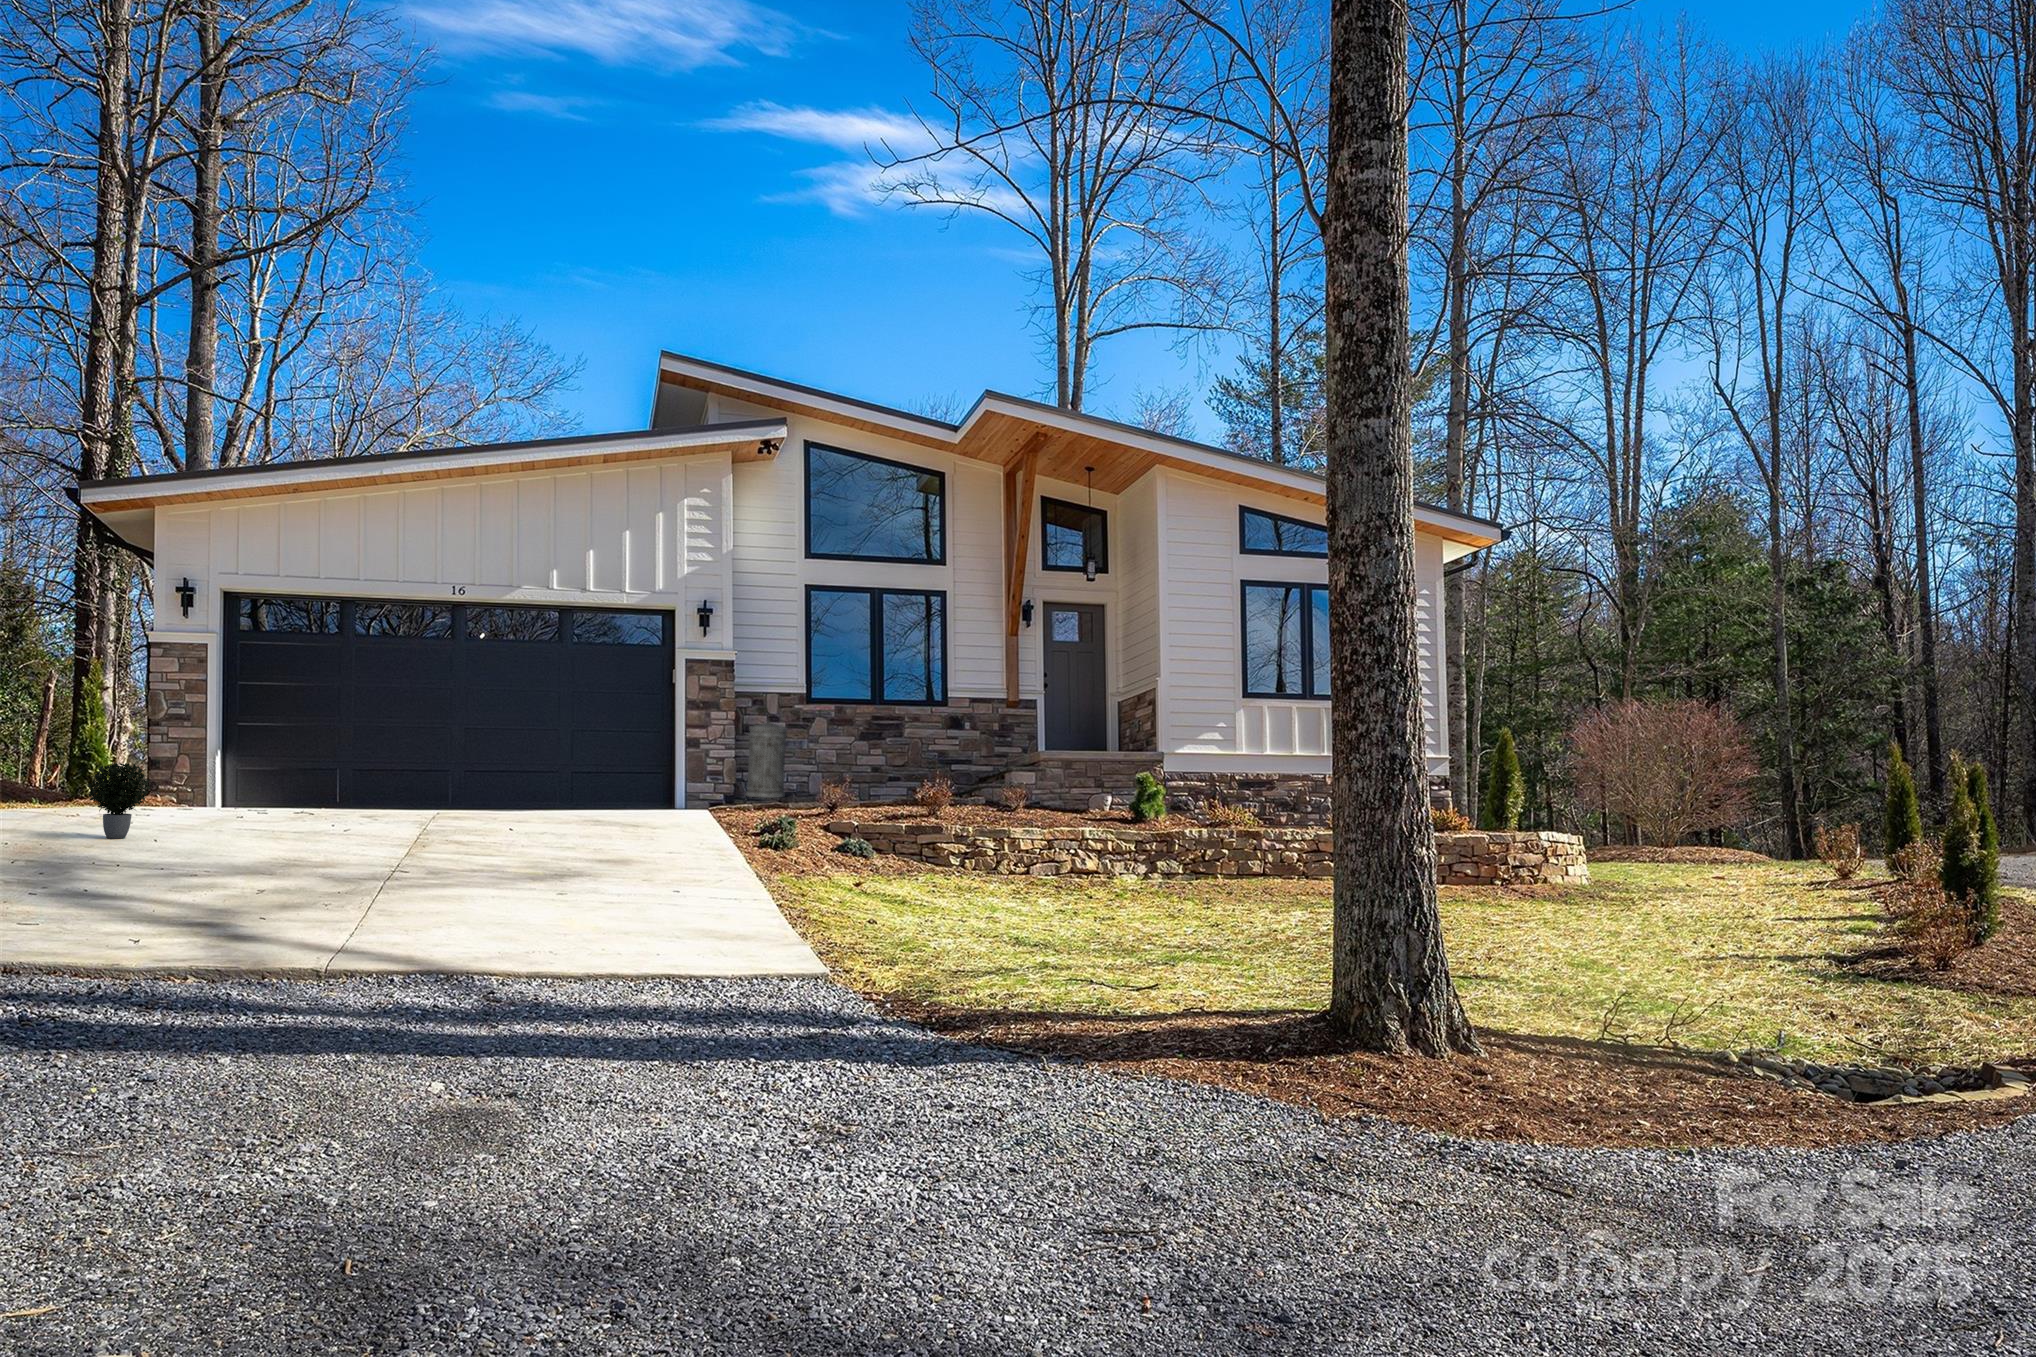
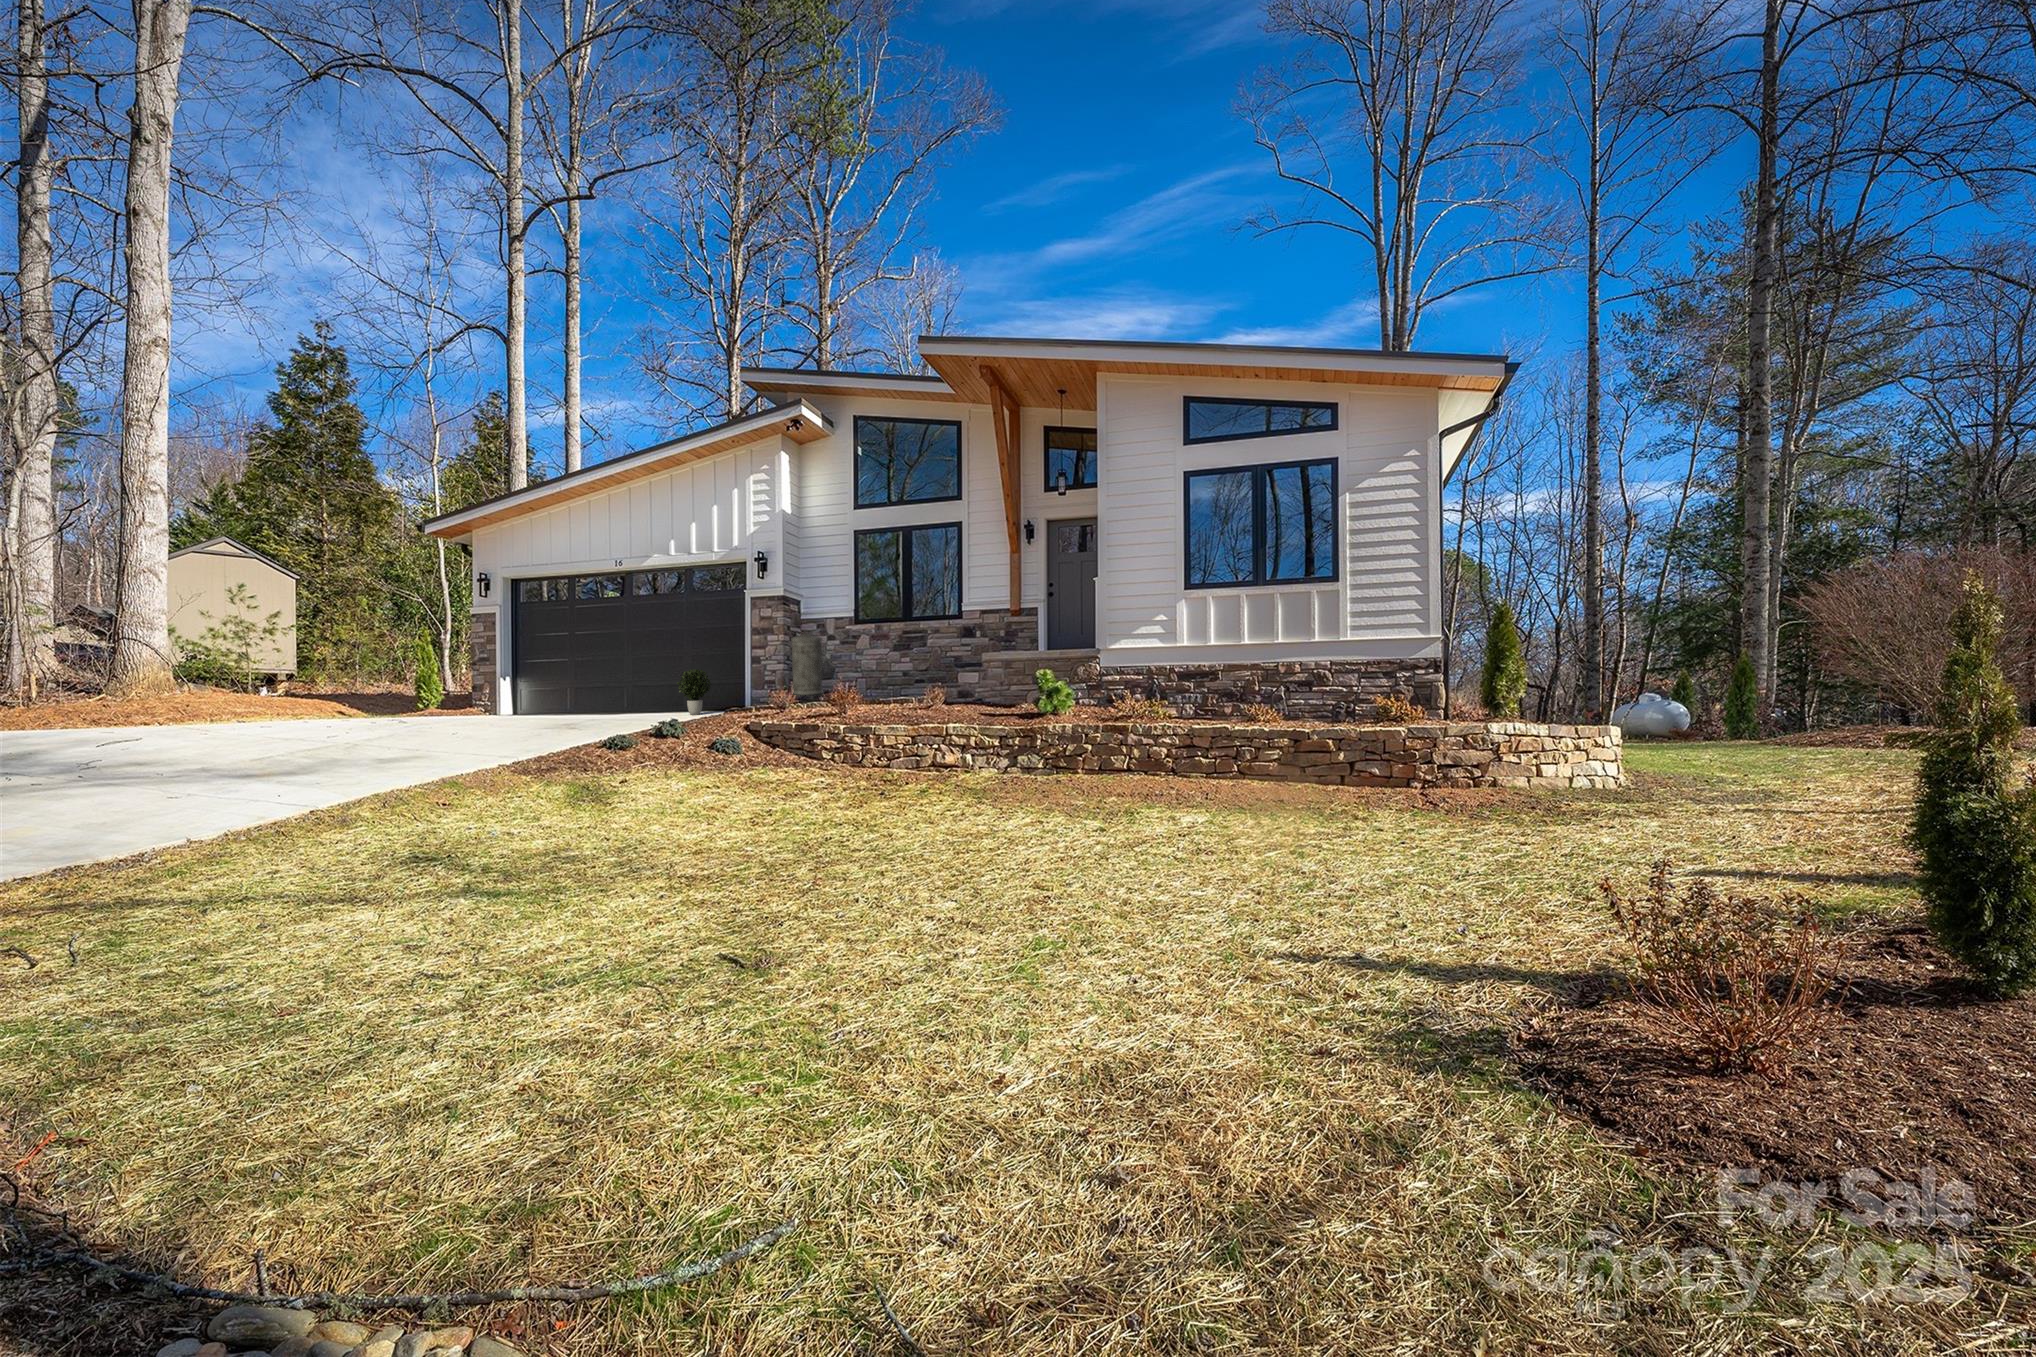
potted plant: present [87,763,150,839] -> present [677,669,711,715]

